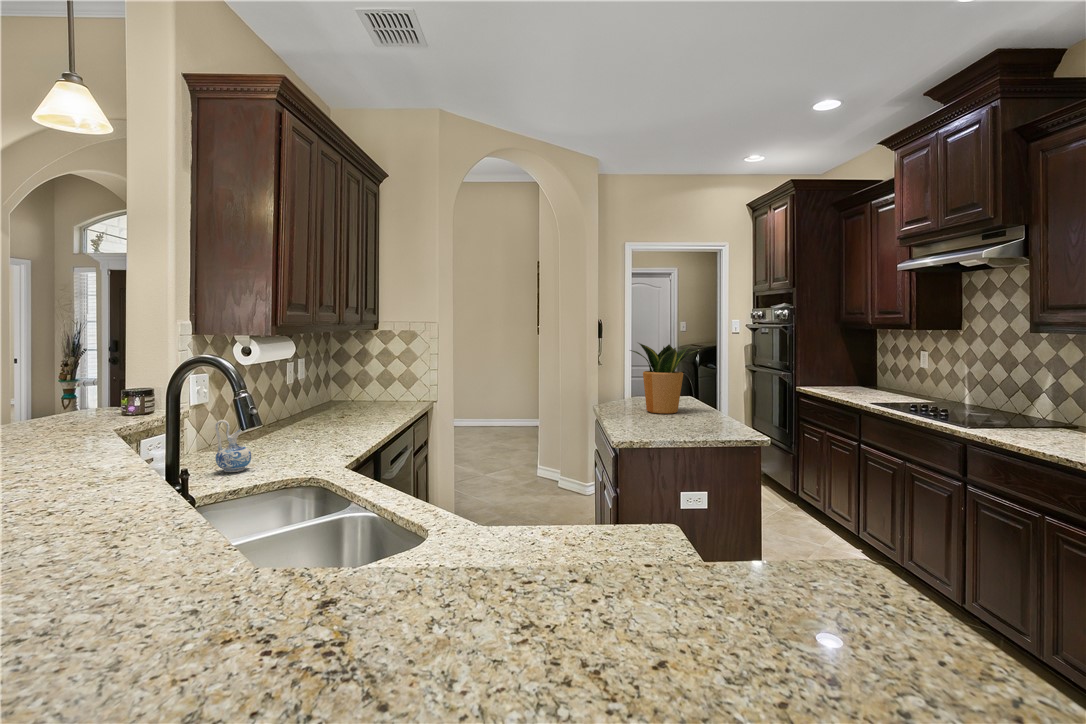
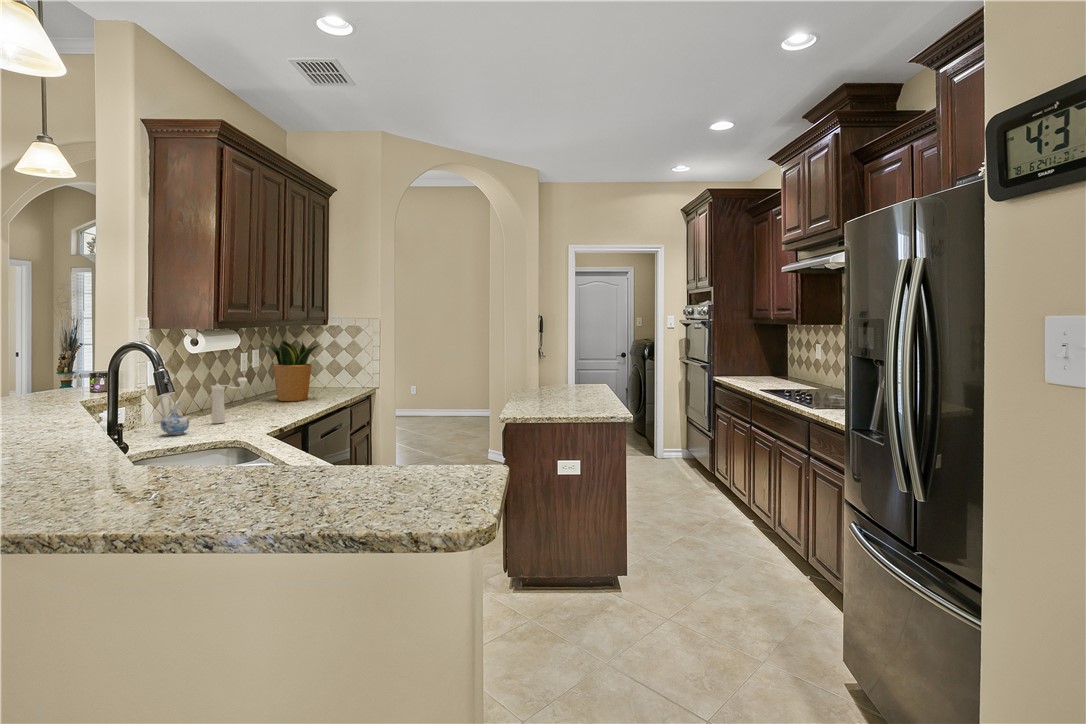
potted plant: present [630,343,700,414] -> present [266,340,319,401]
pepper mill: none [272,394,314,453] -> present [211,378,247,424]

